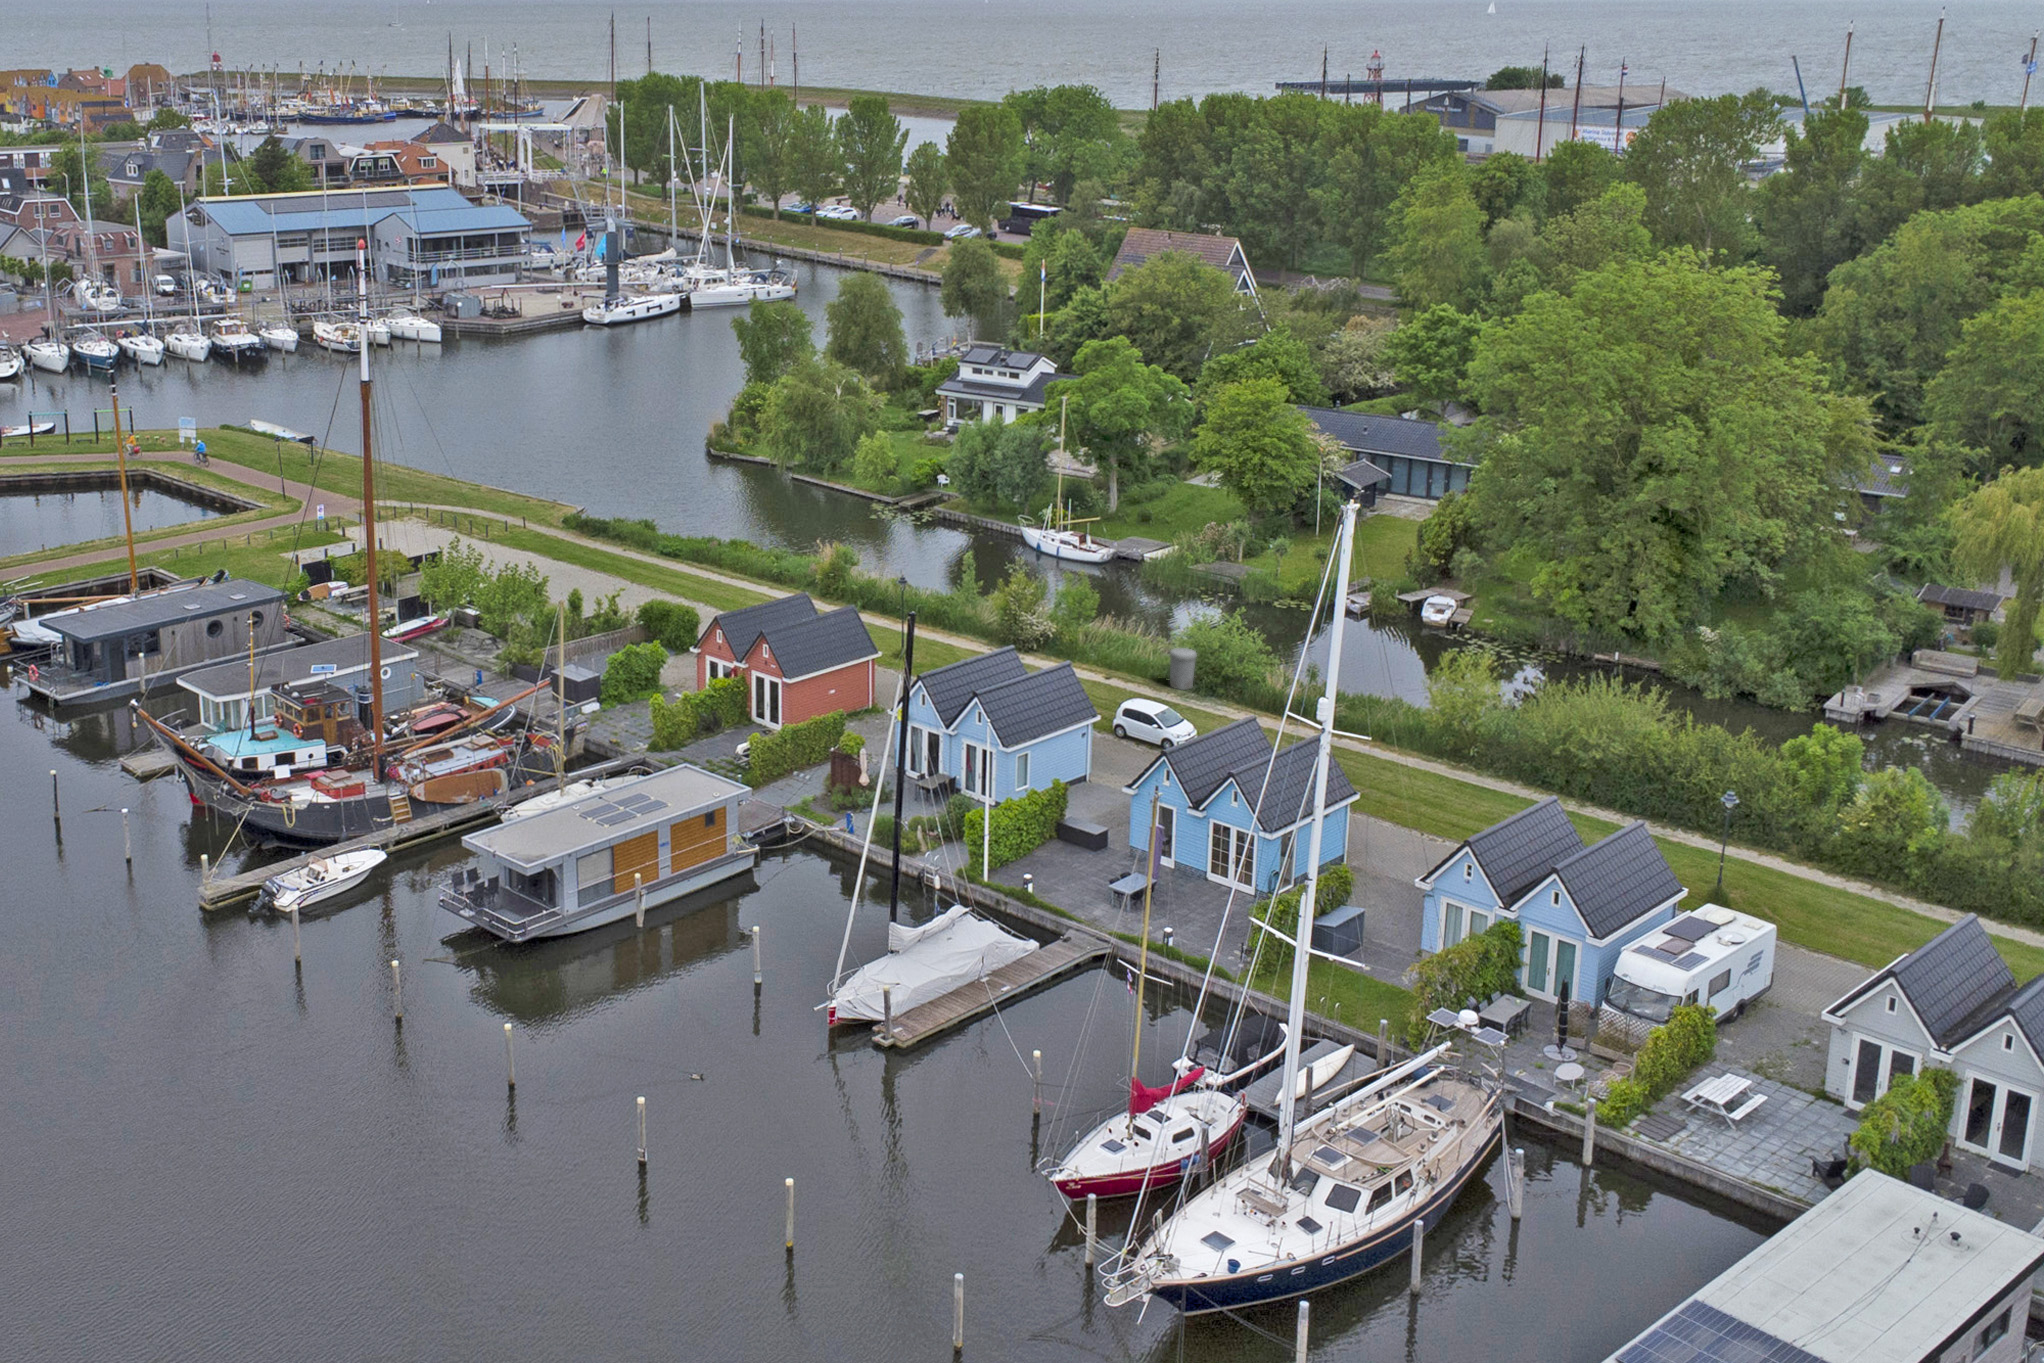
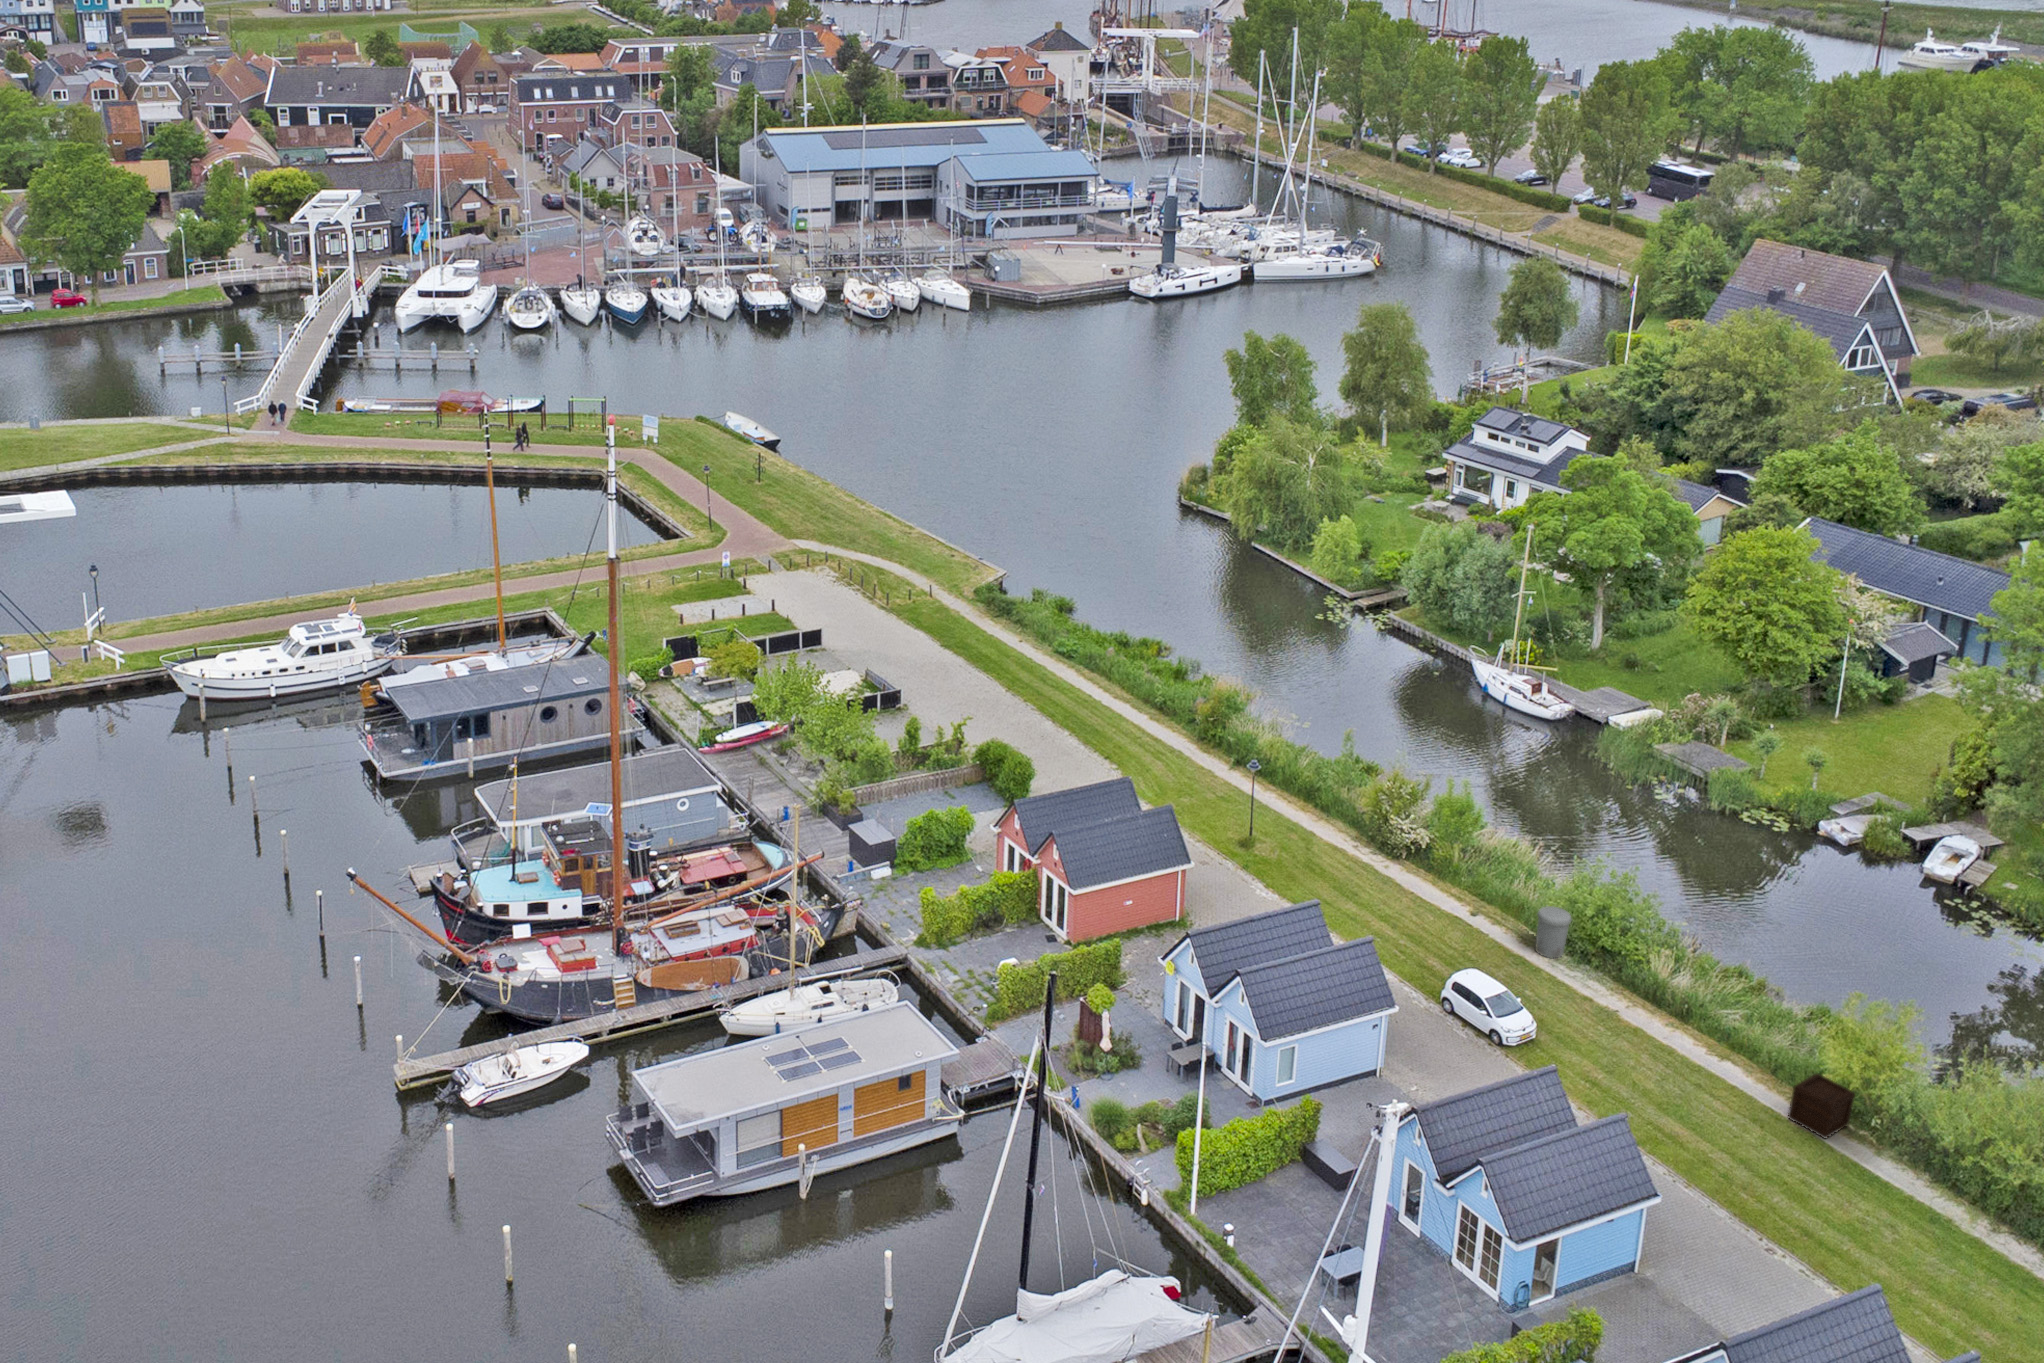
wooden crate: none [1398,719,1445,765] -> present [1788,1073,1855,1138]

